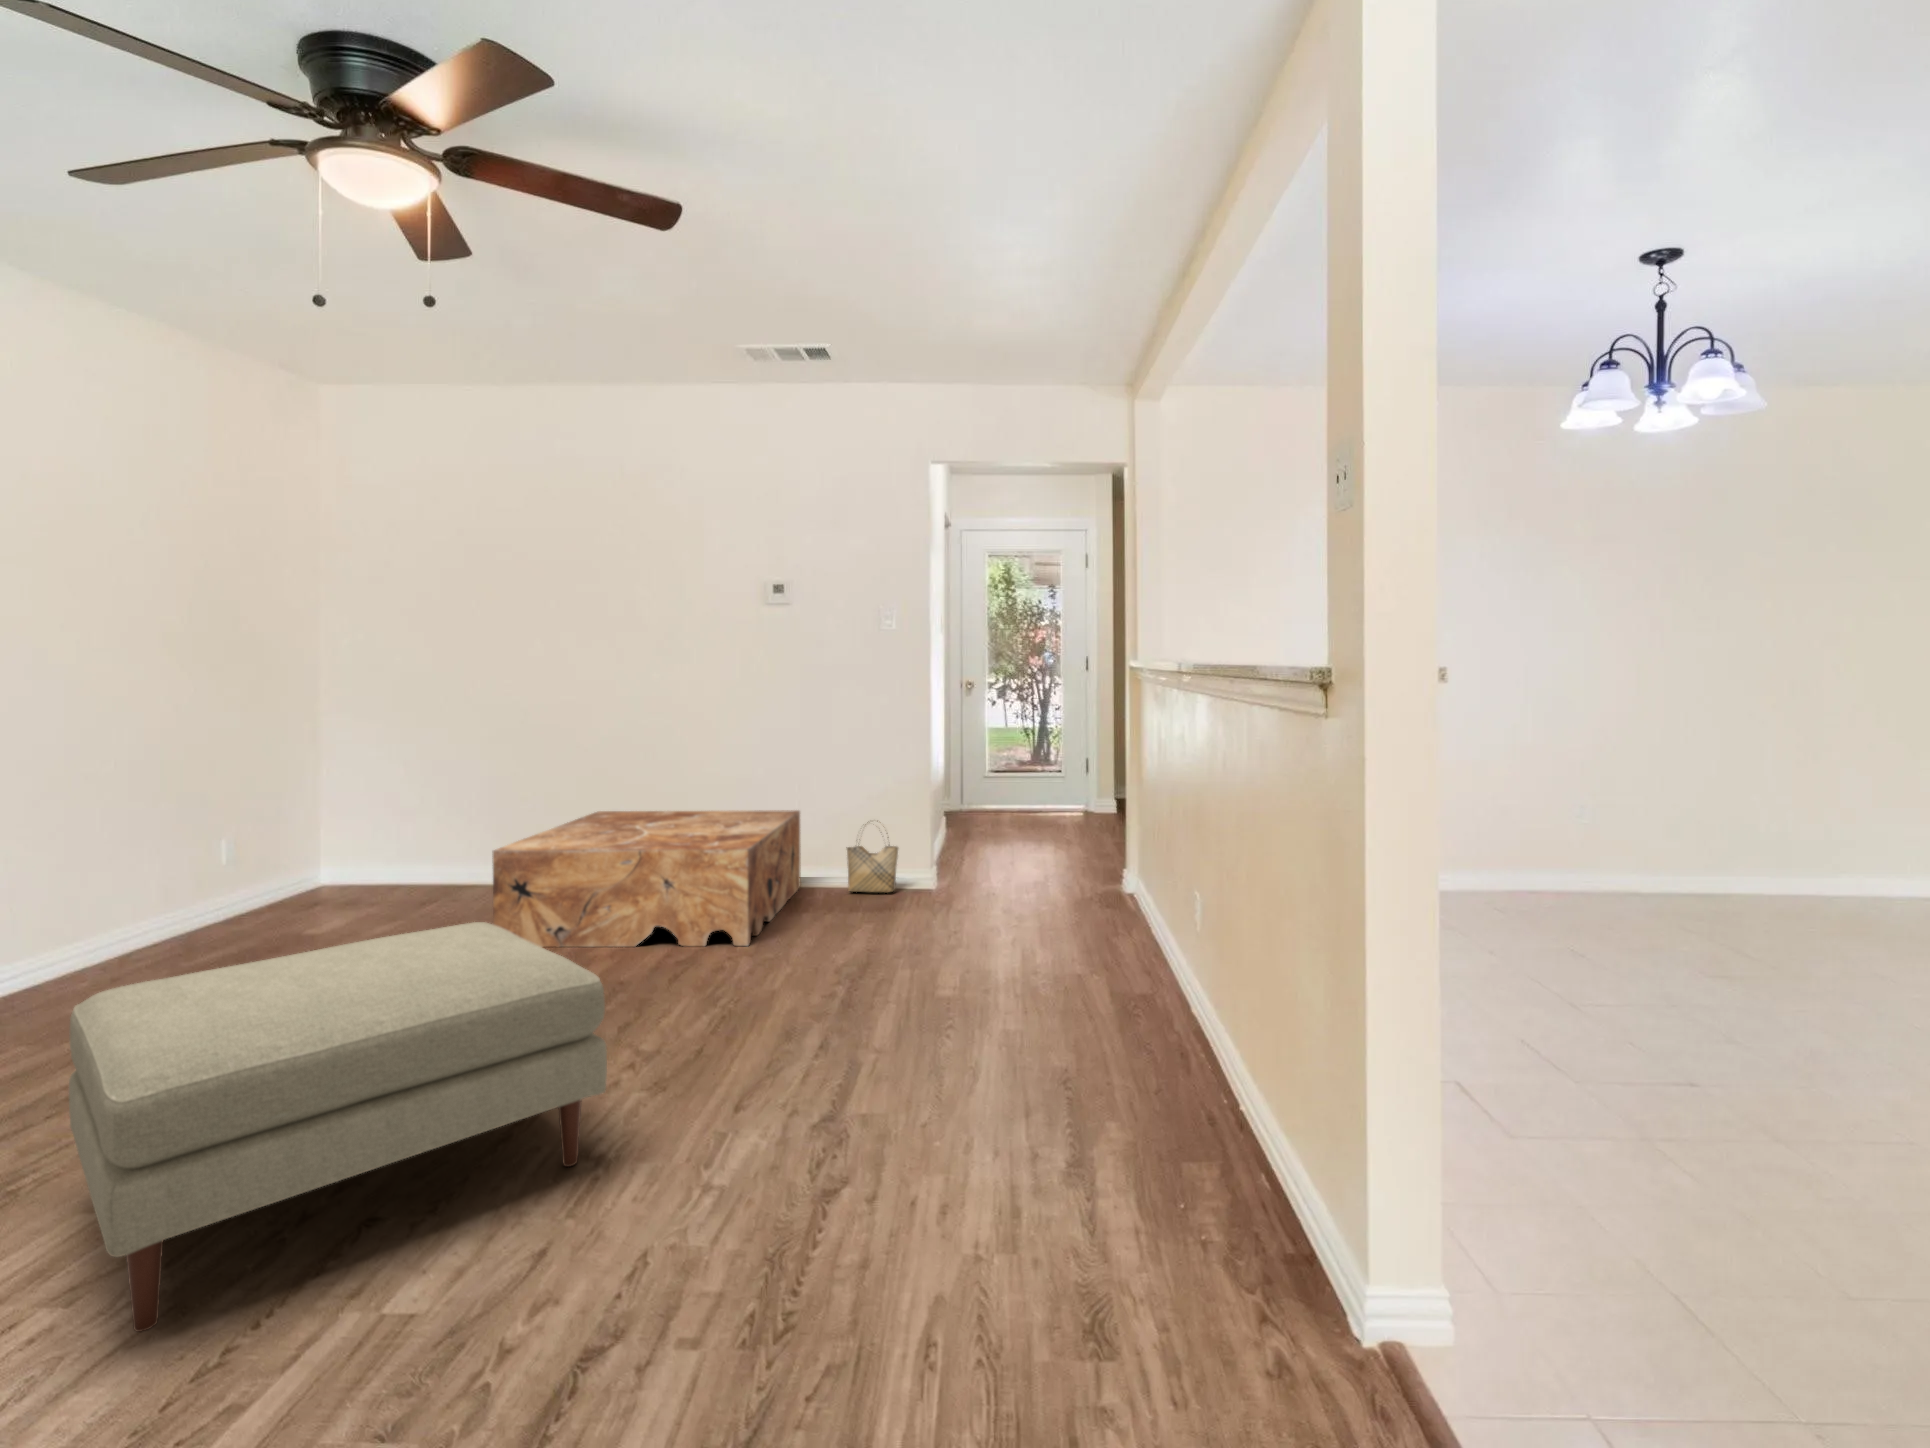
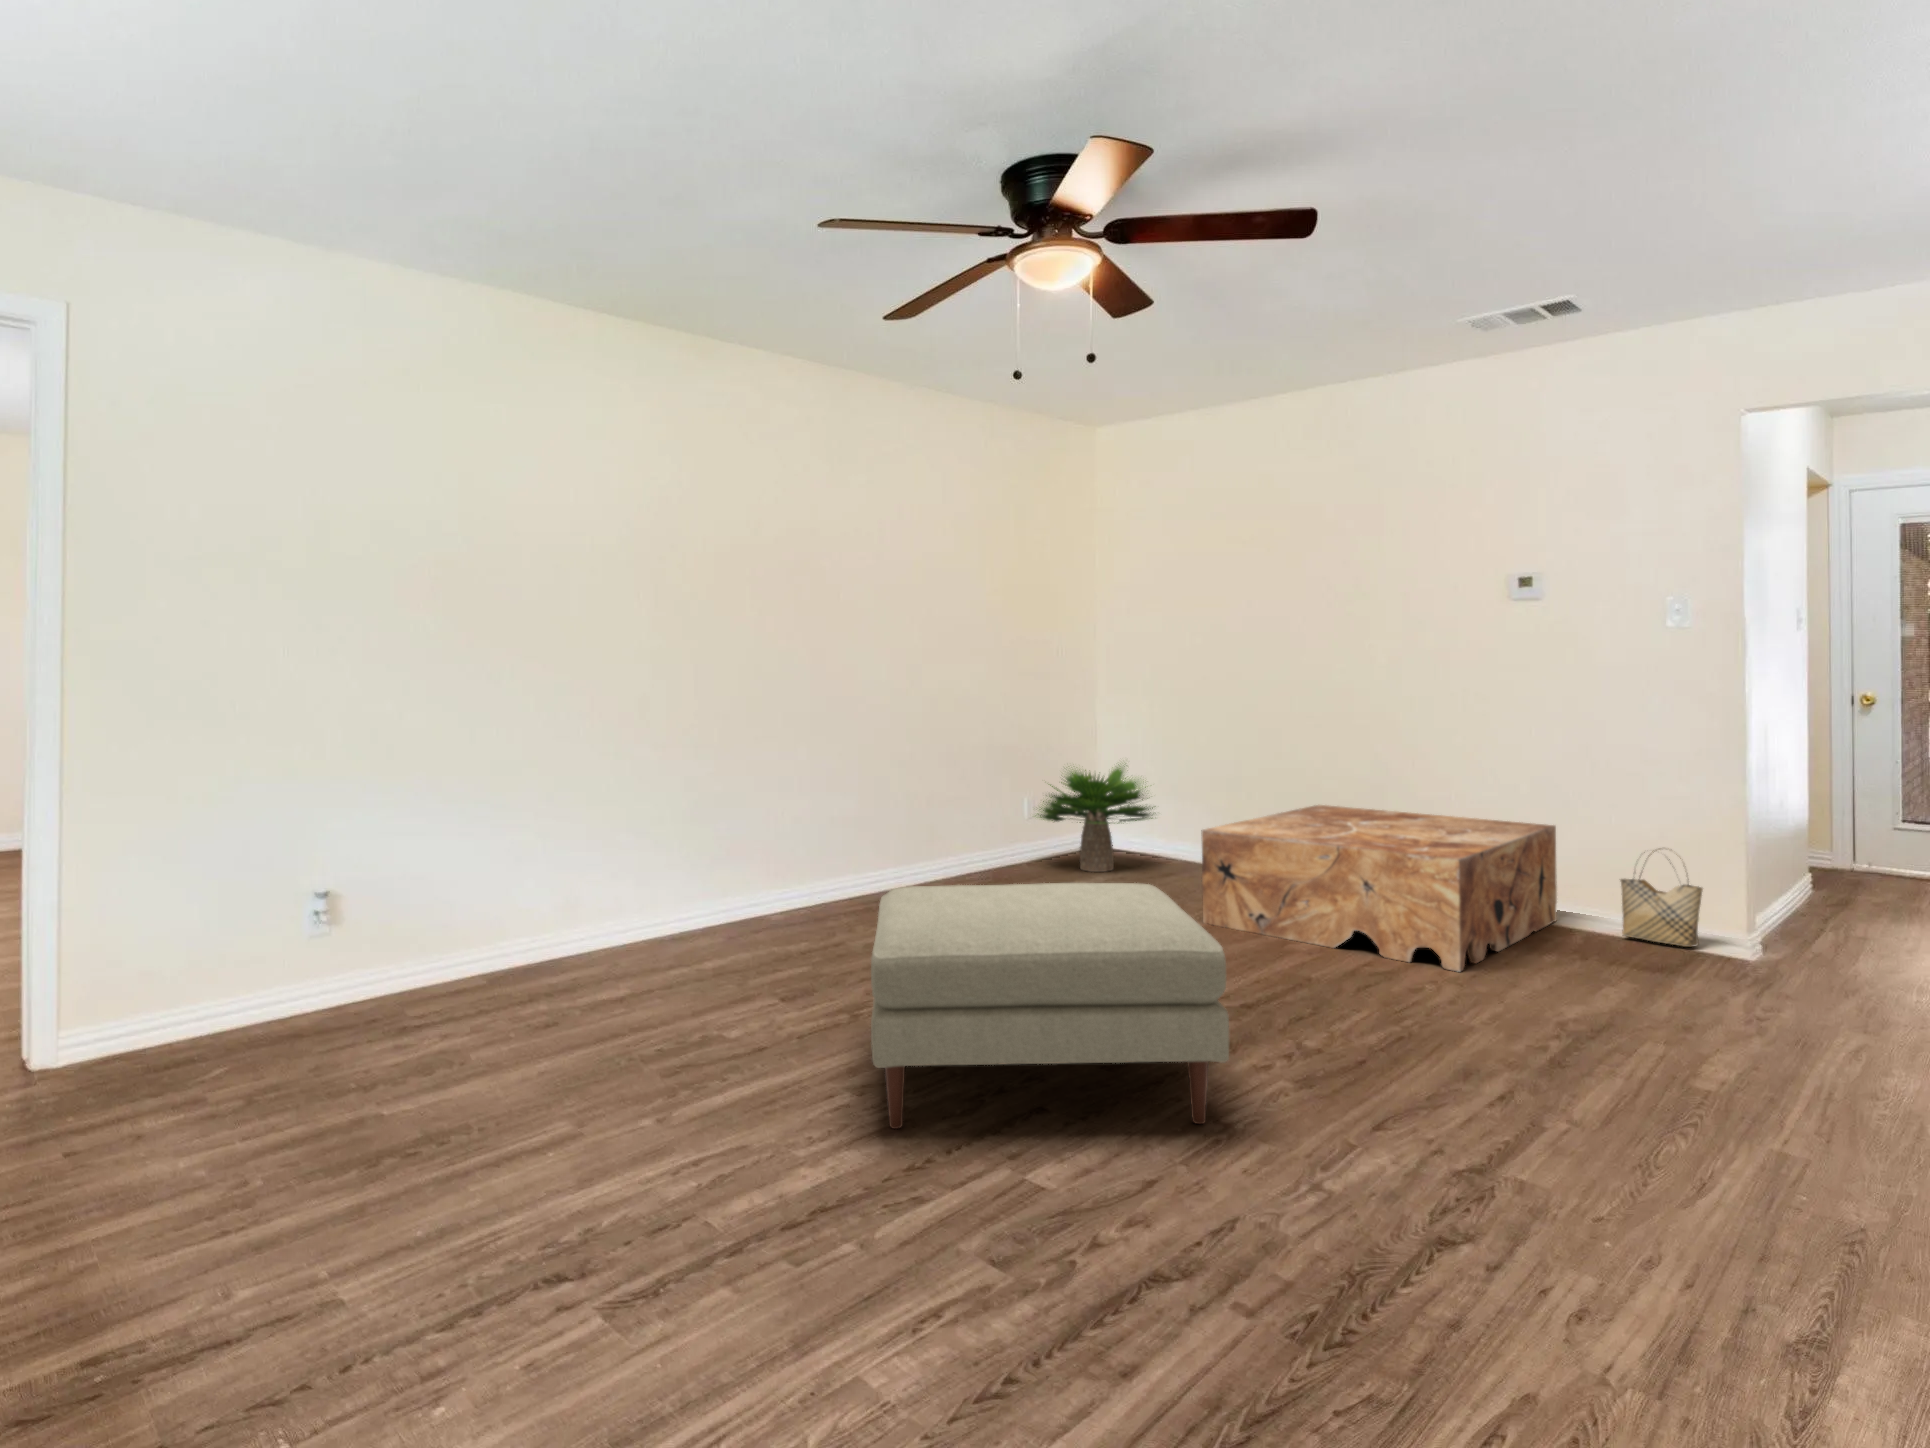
potted plant: none [240,777,426,912] -> present [1037,764,1156,872]

